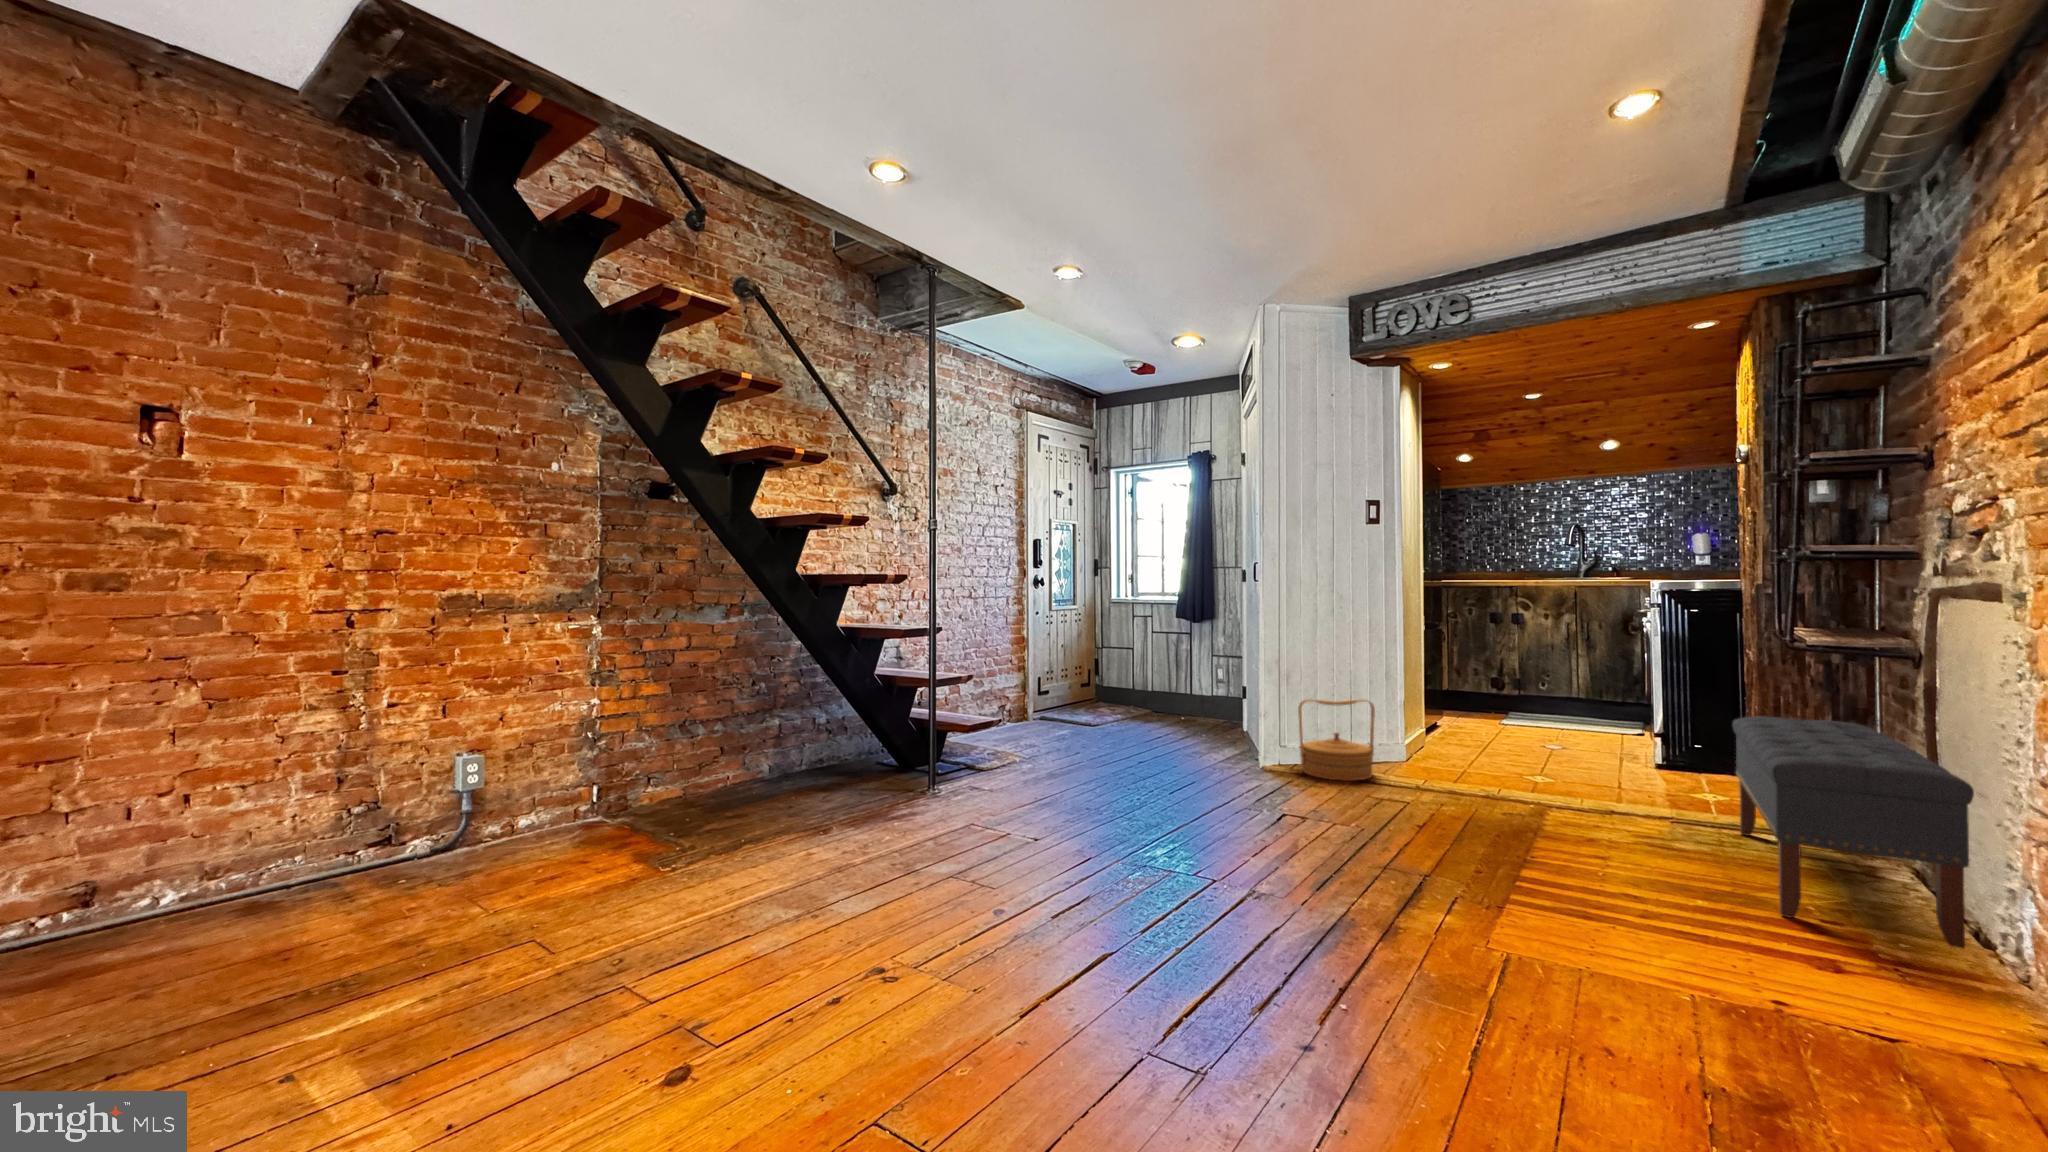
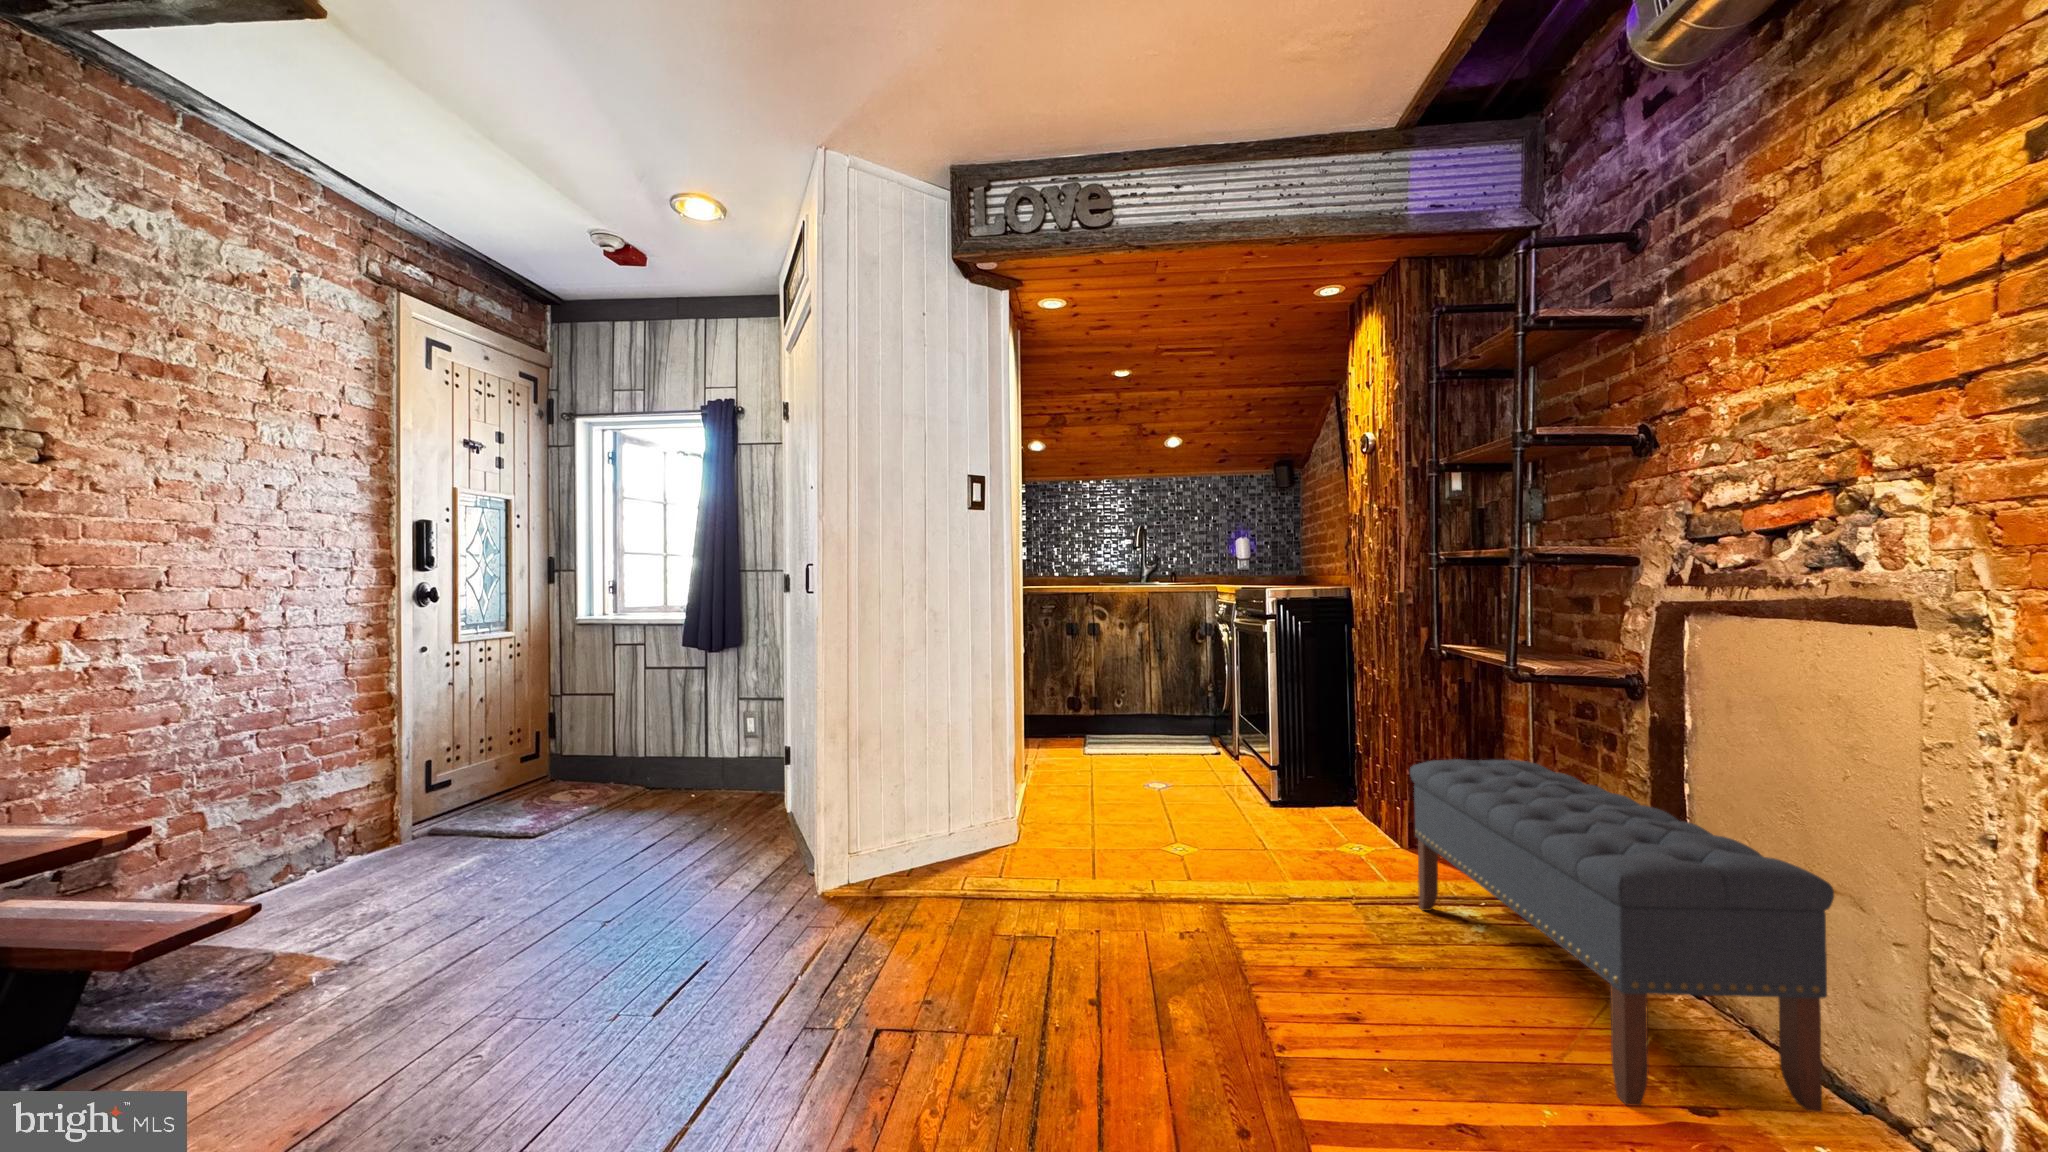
woven basket: present [1298,699,1375,781] -> none [879,769,987,906]

